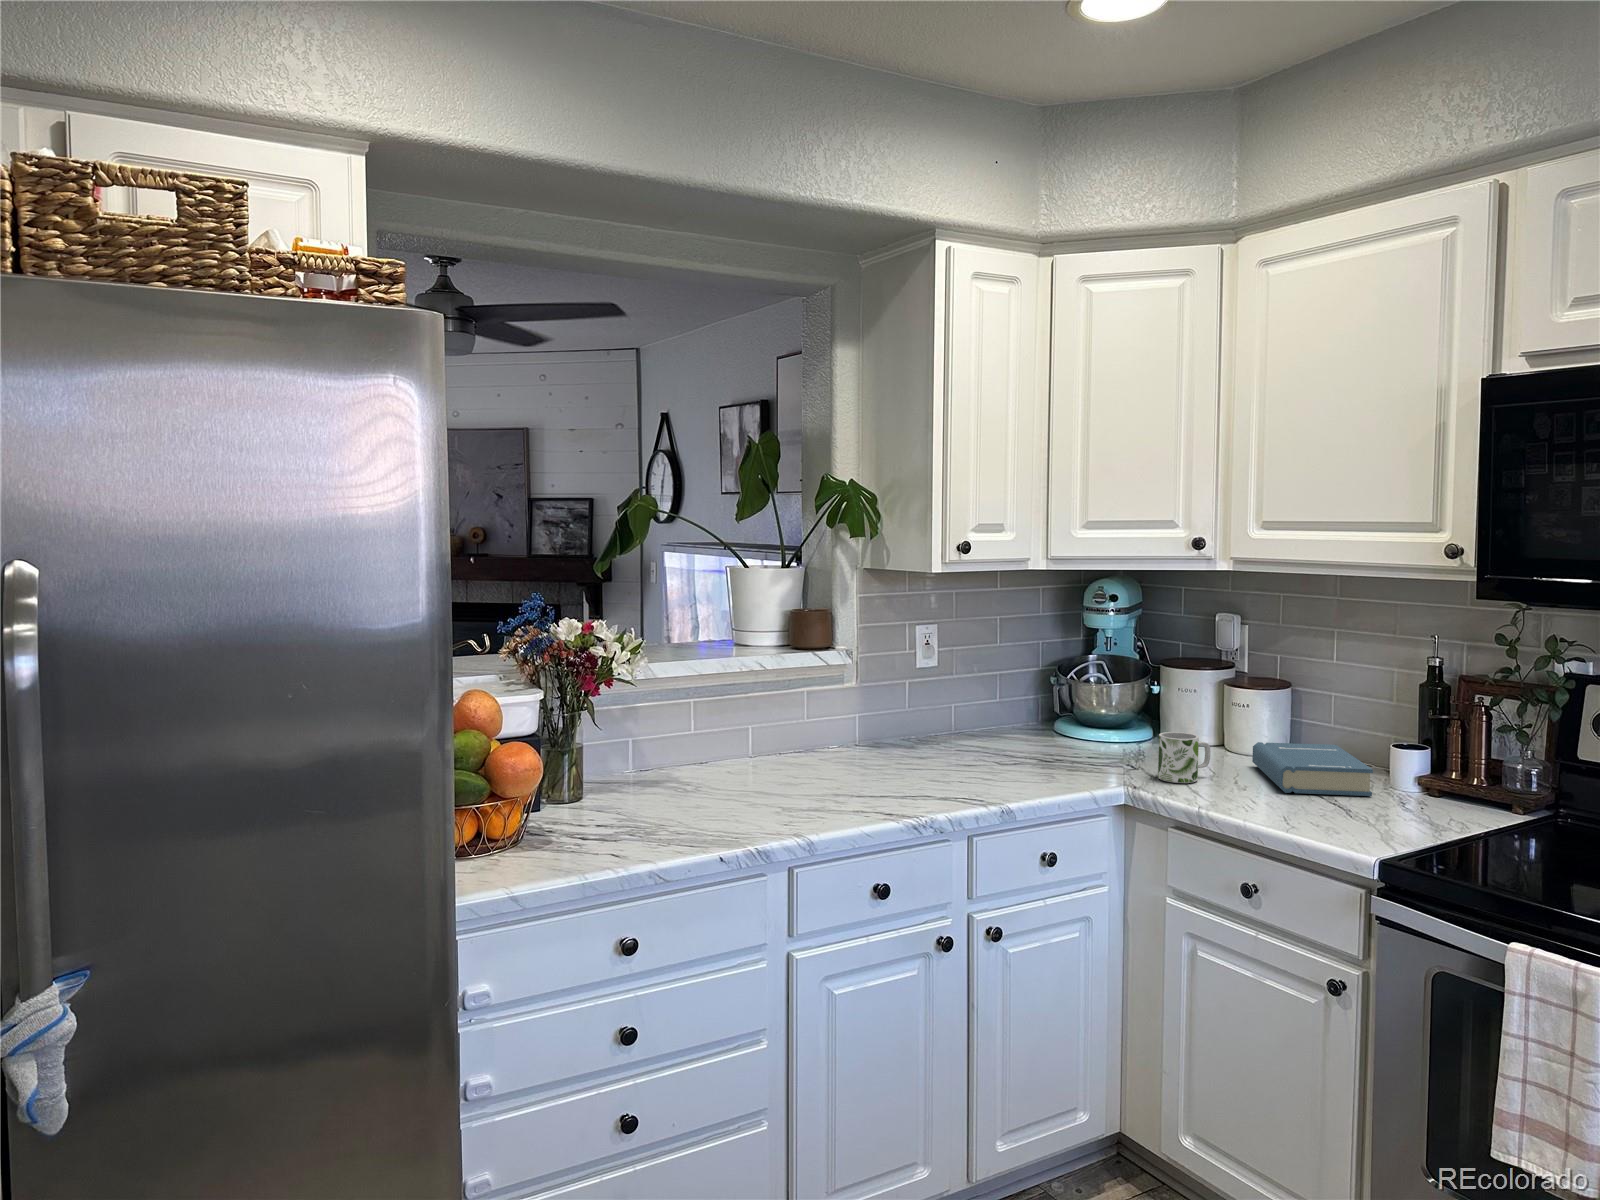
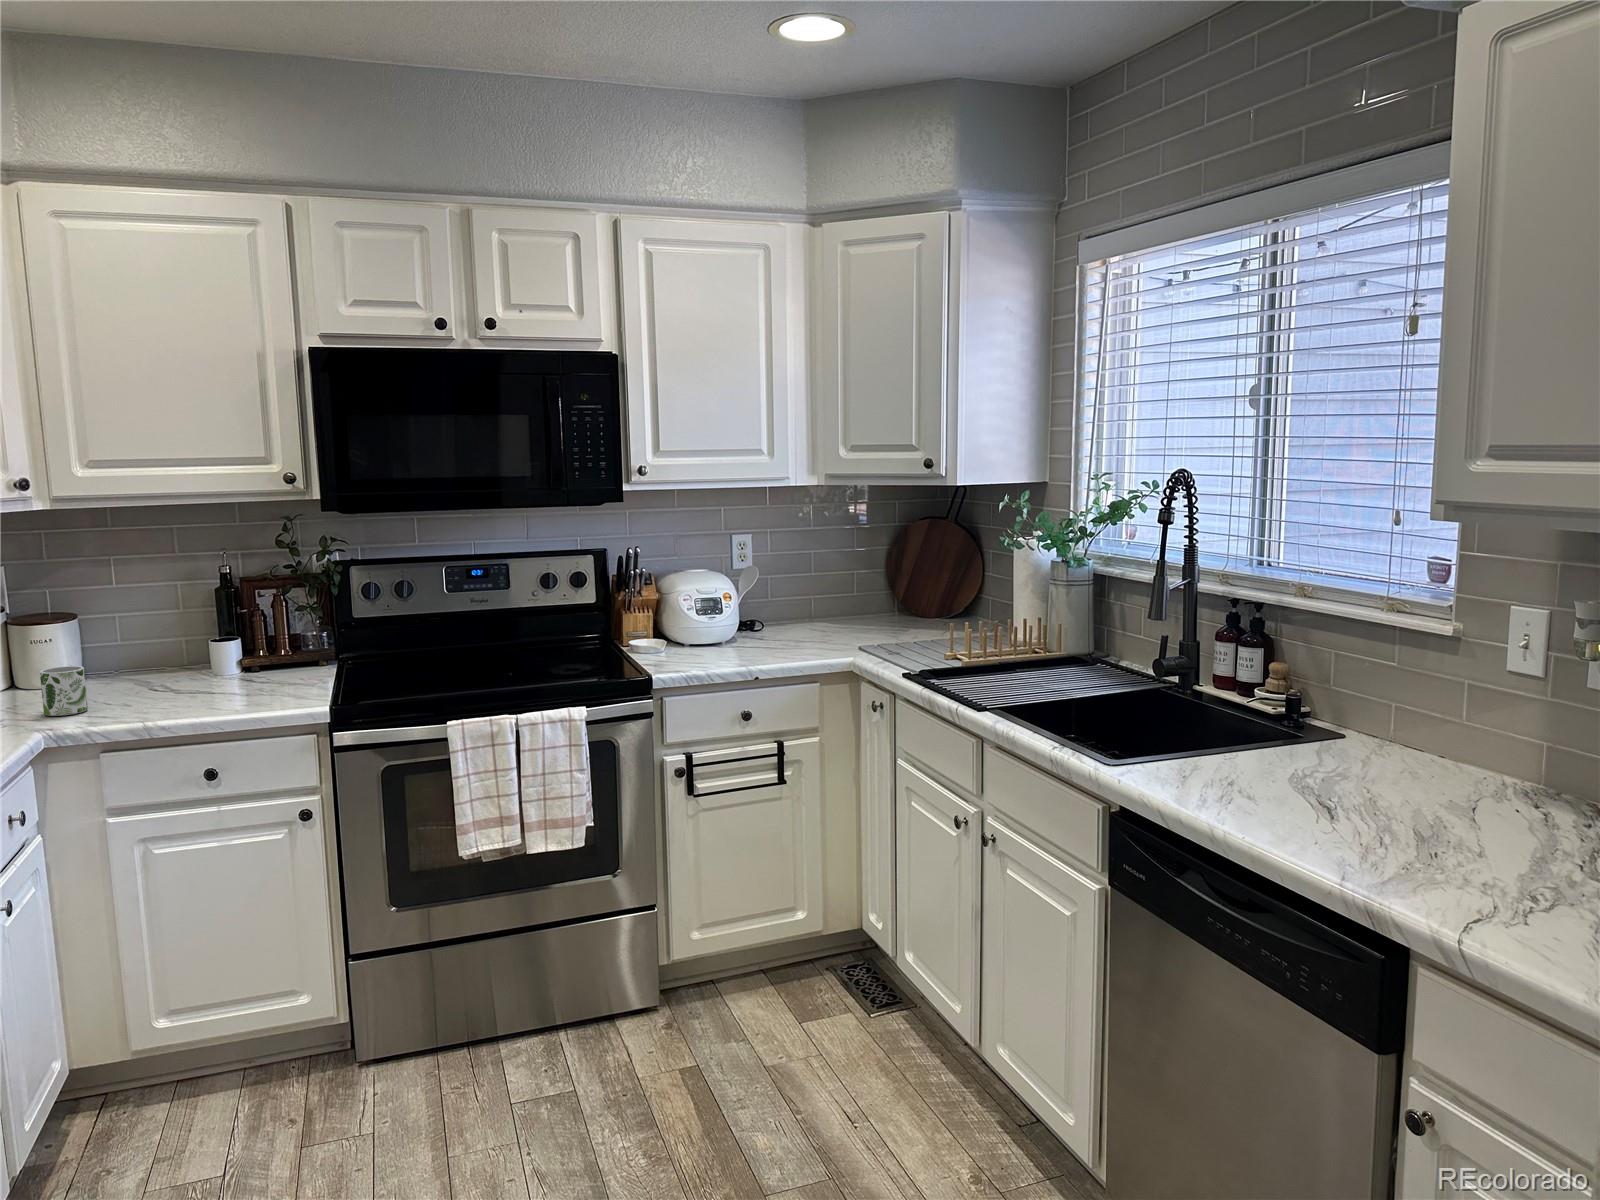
hardback book: present [1252,742,1373,796] -> none [88,655,230,695]

